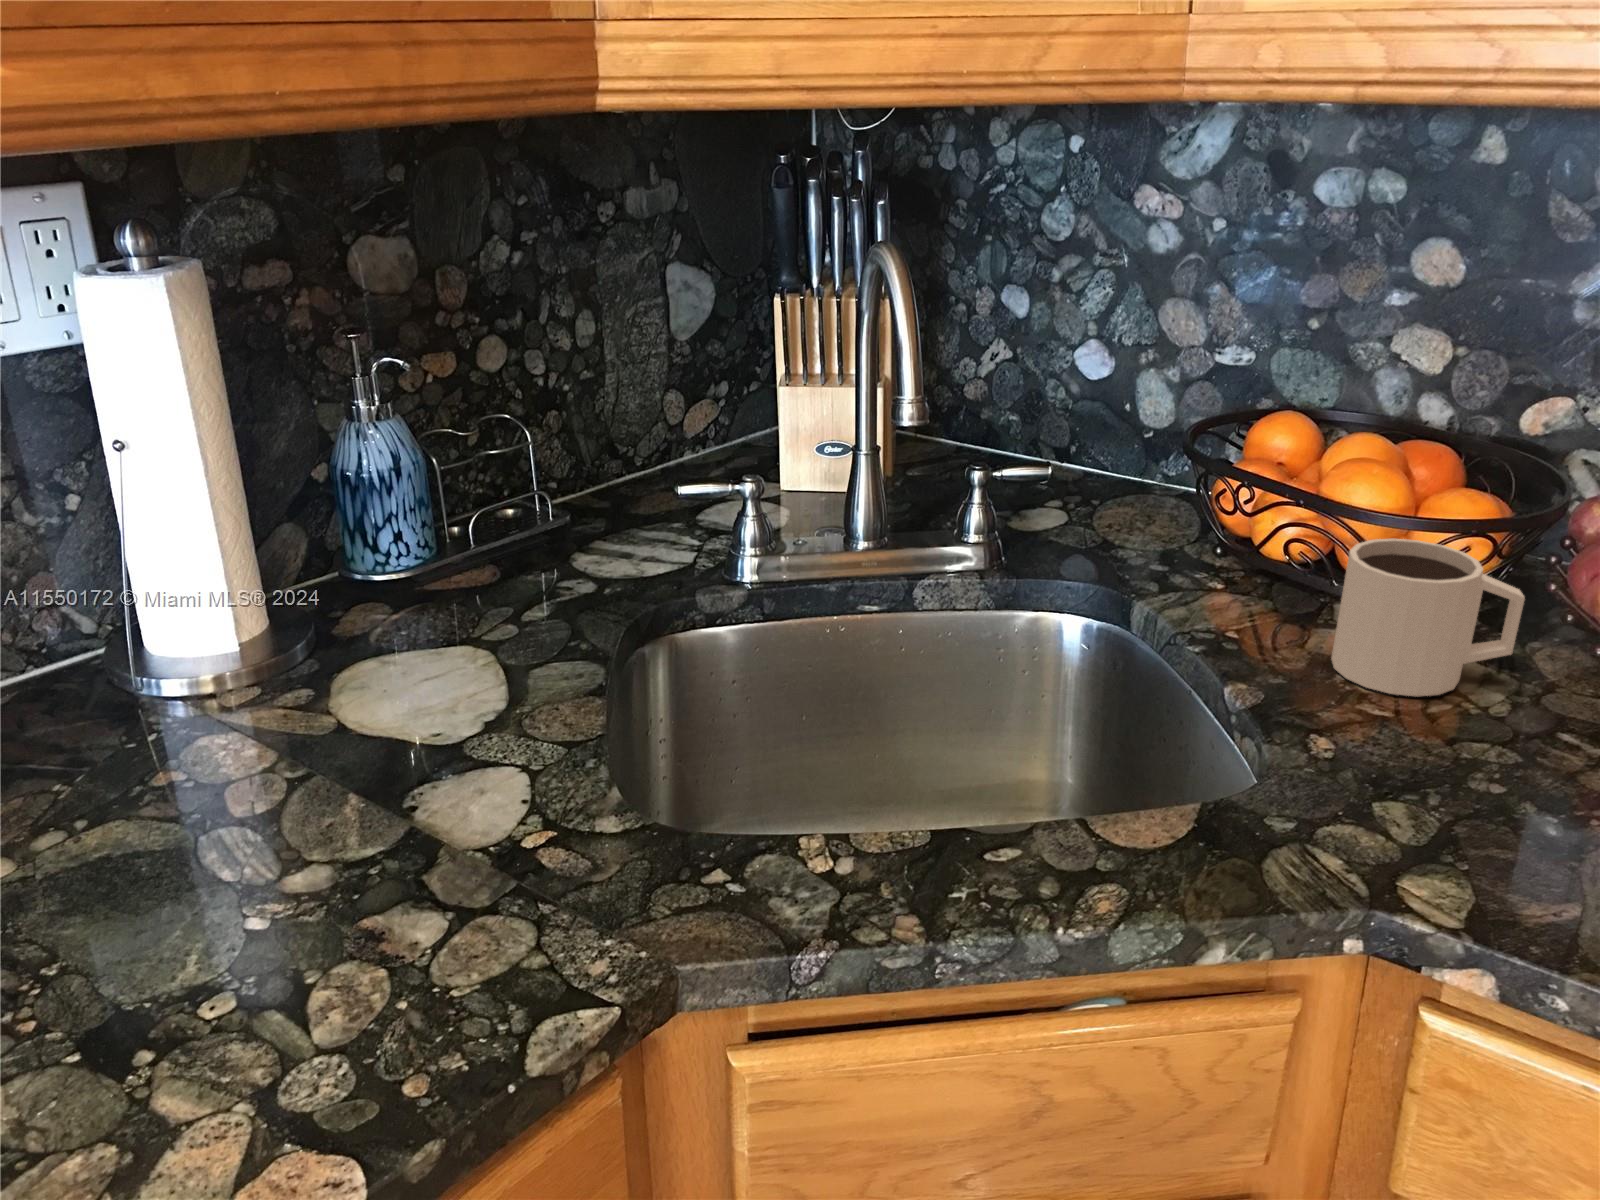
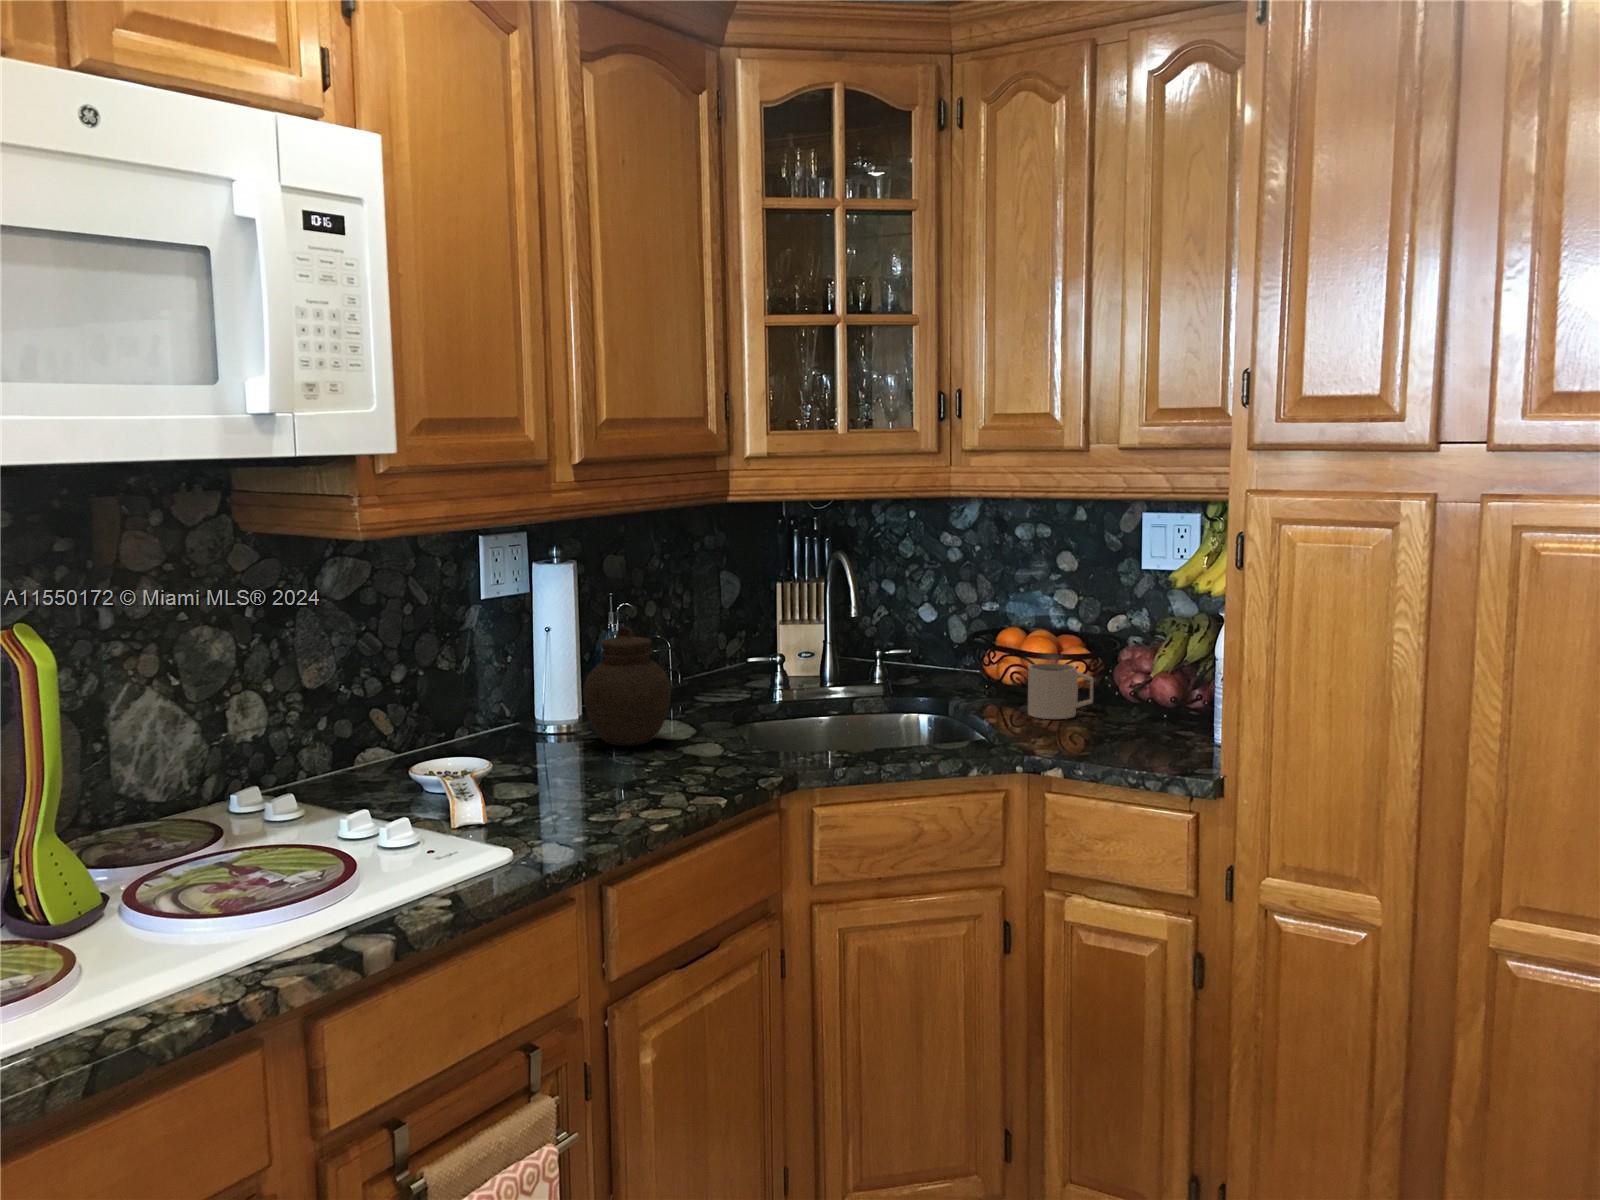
jar: none [147,473,399,786] -> present [583,627,671,746]

